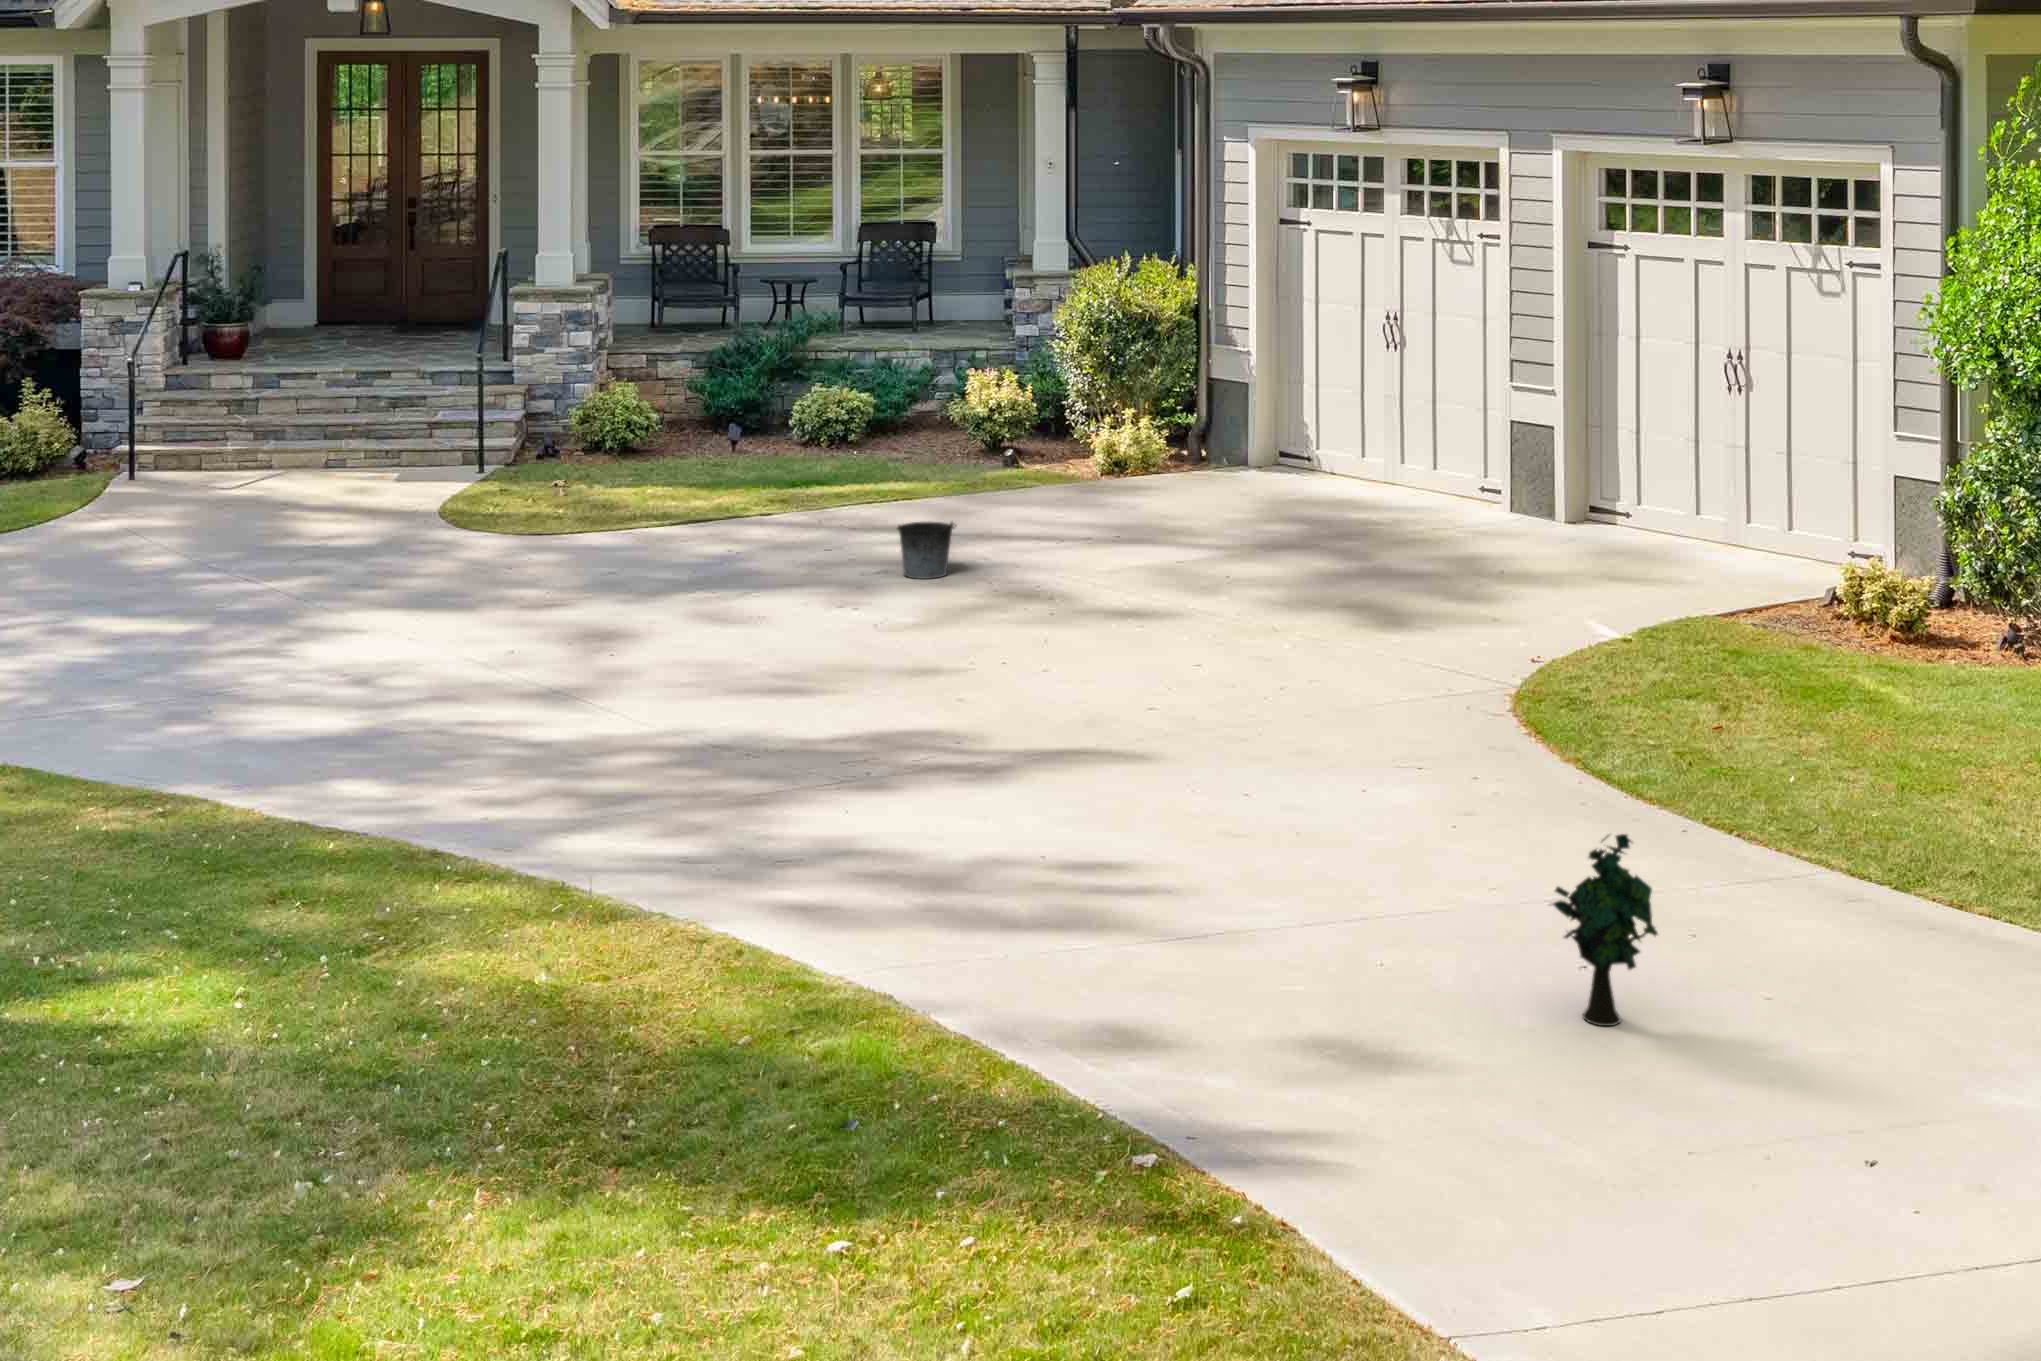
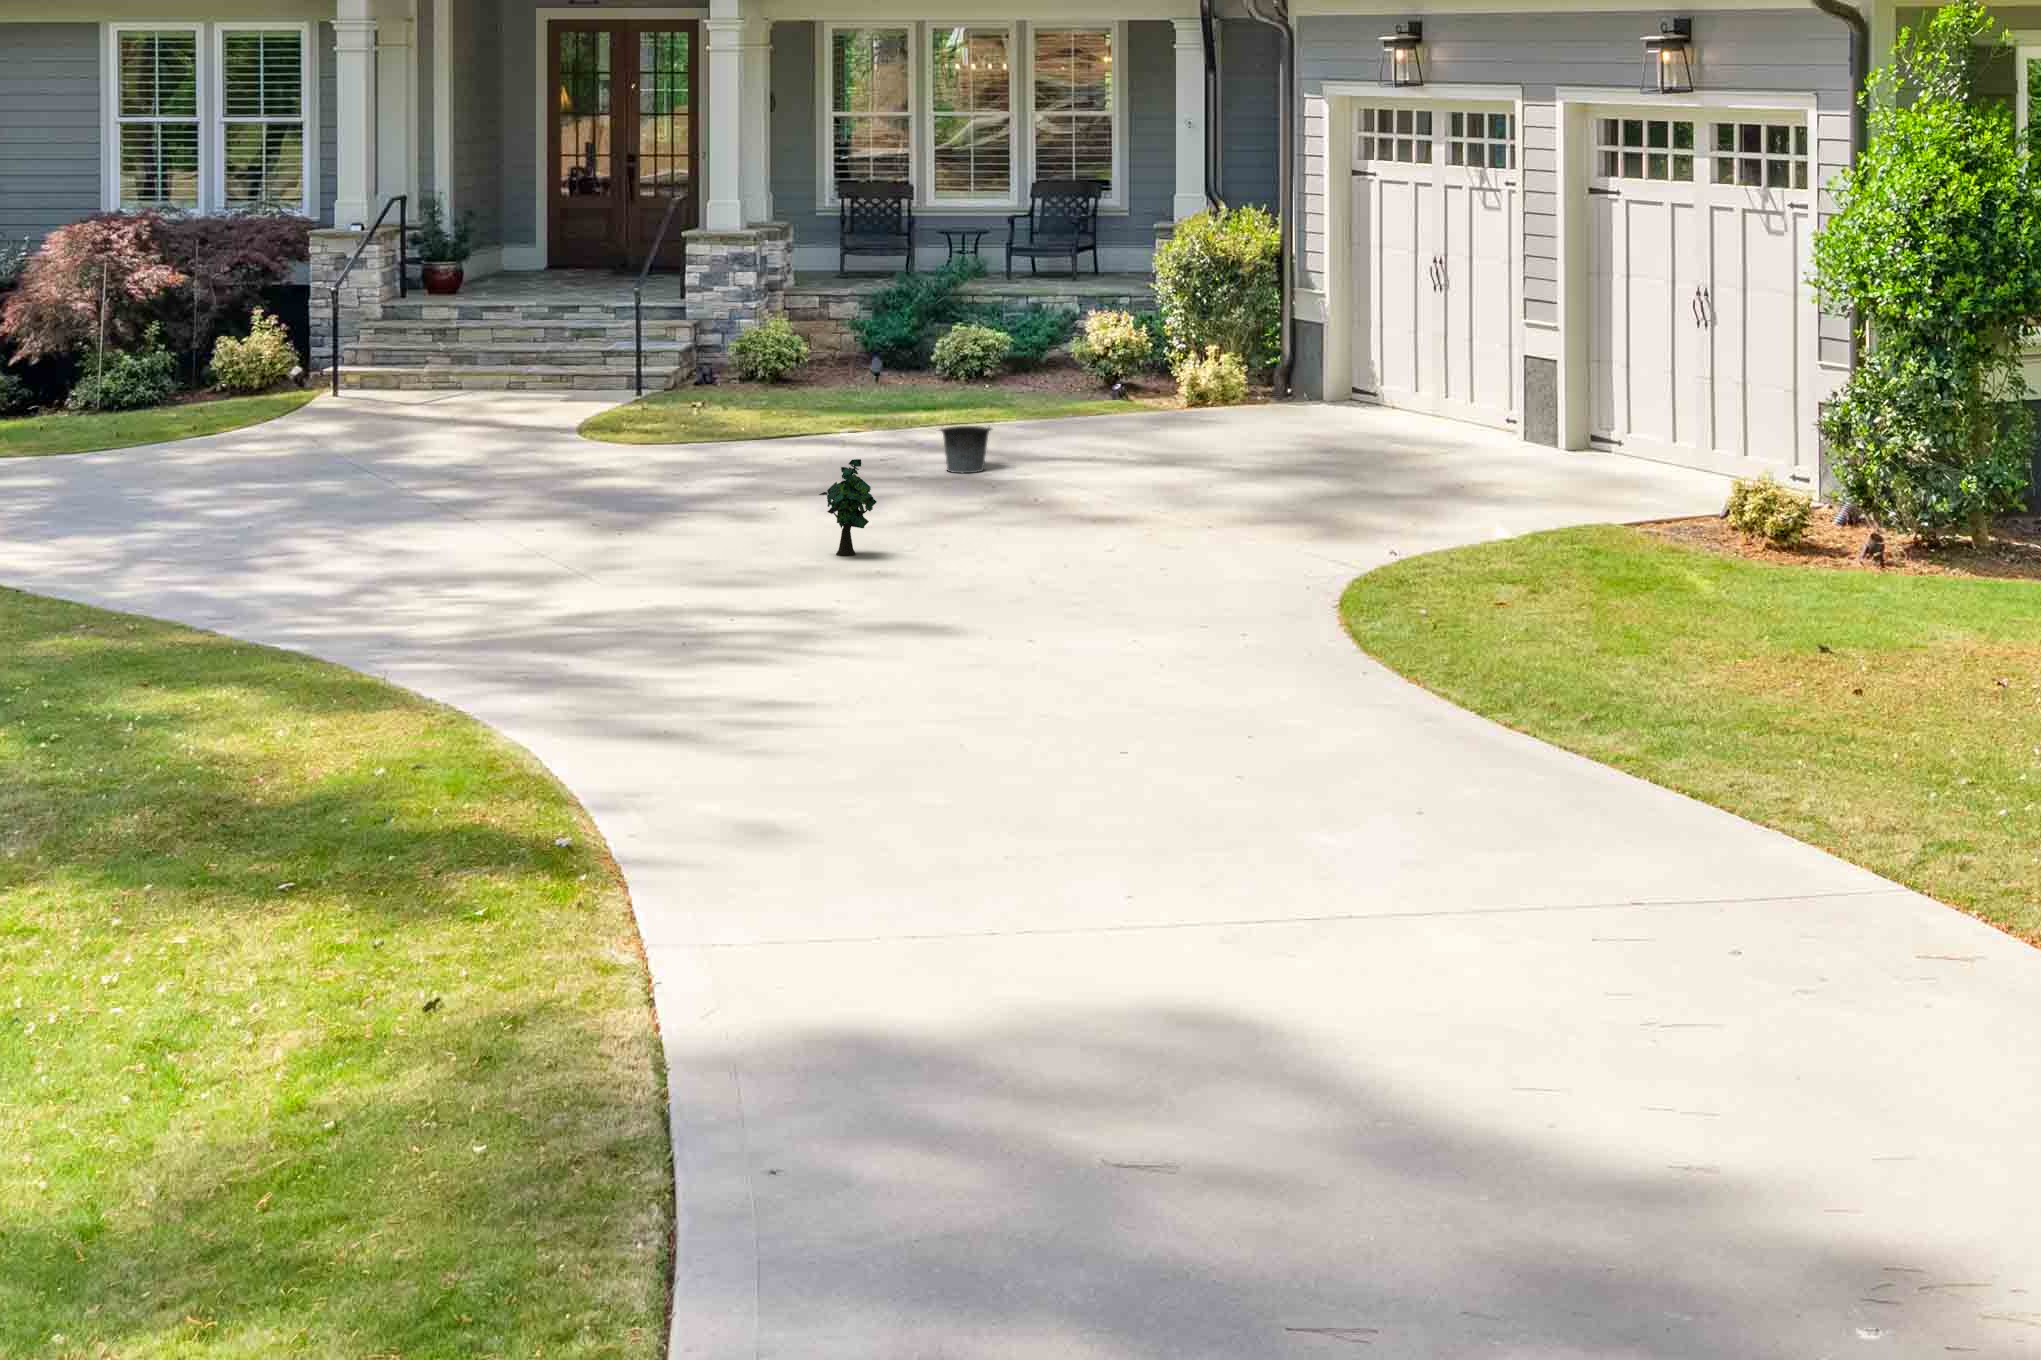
decorative plant: present [1552,834,1658,1026] -> present [819,459,877,556]

